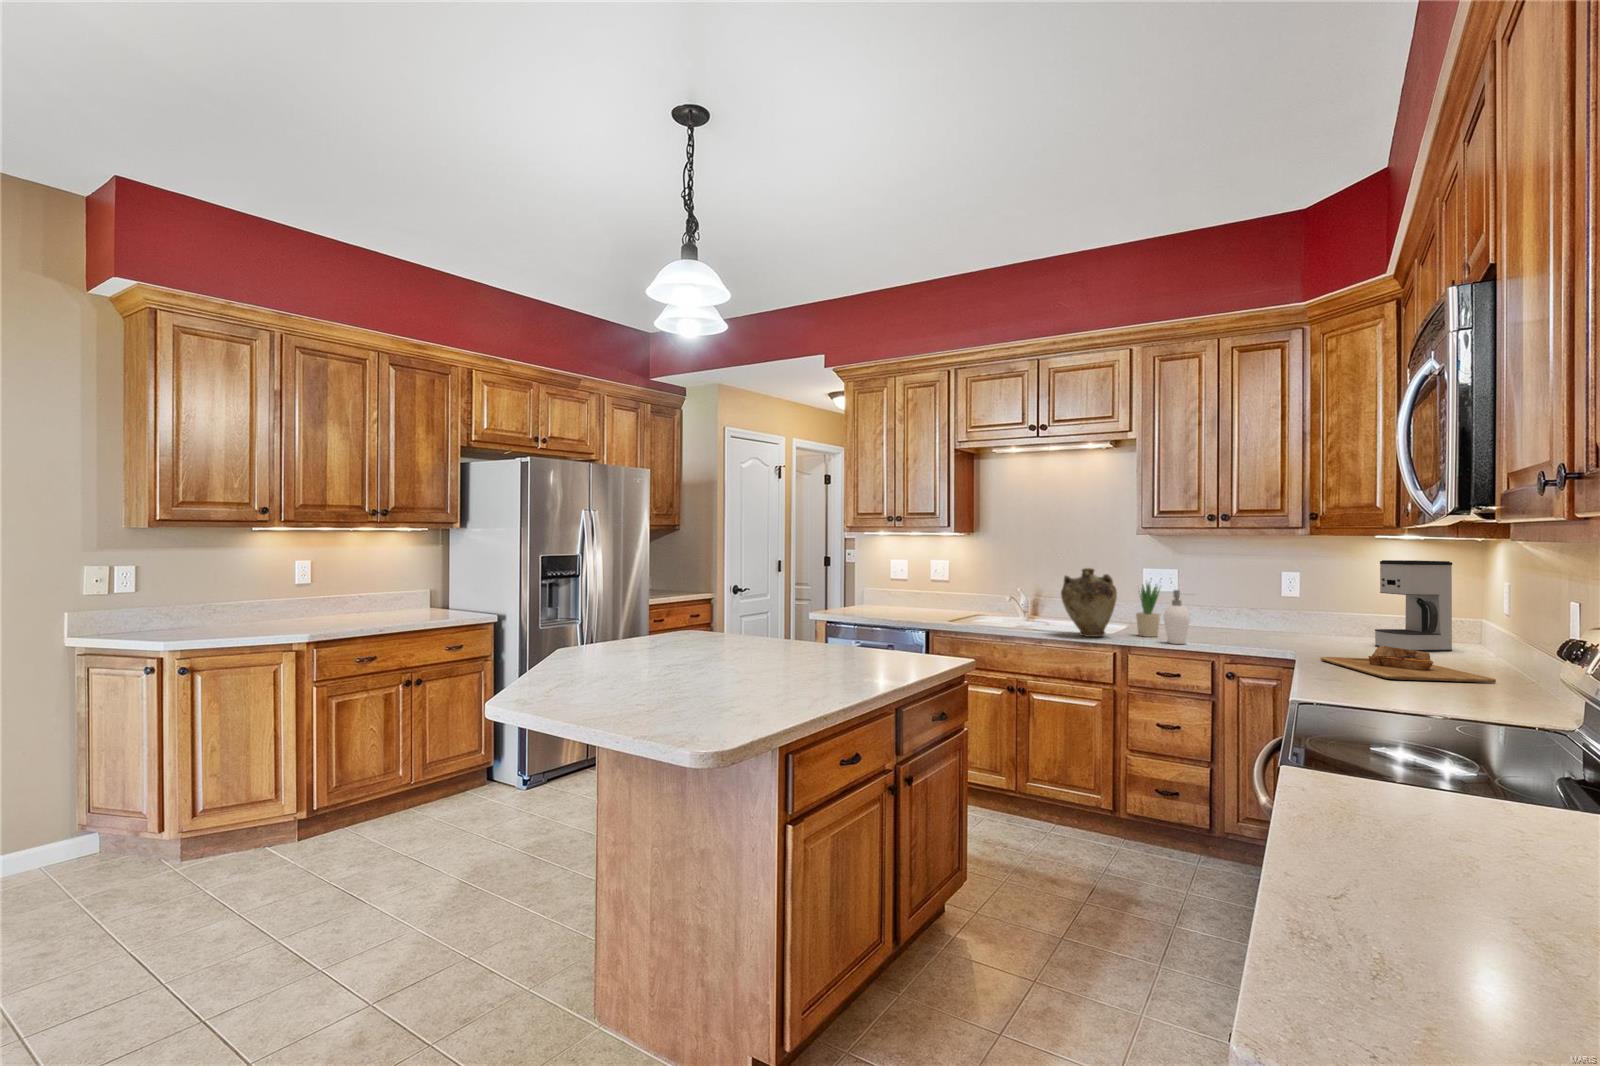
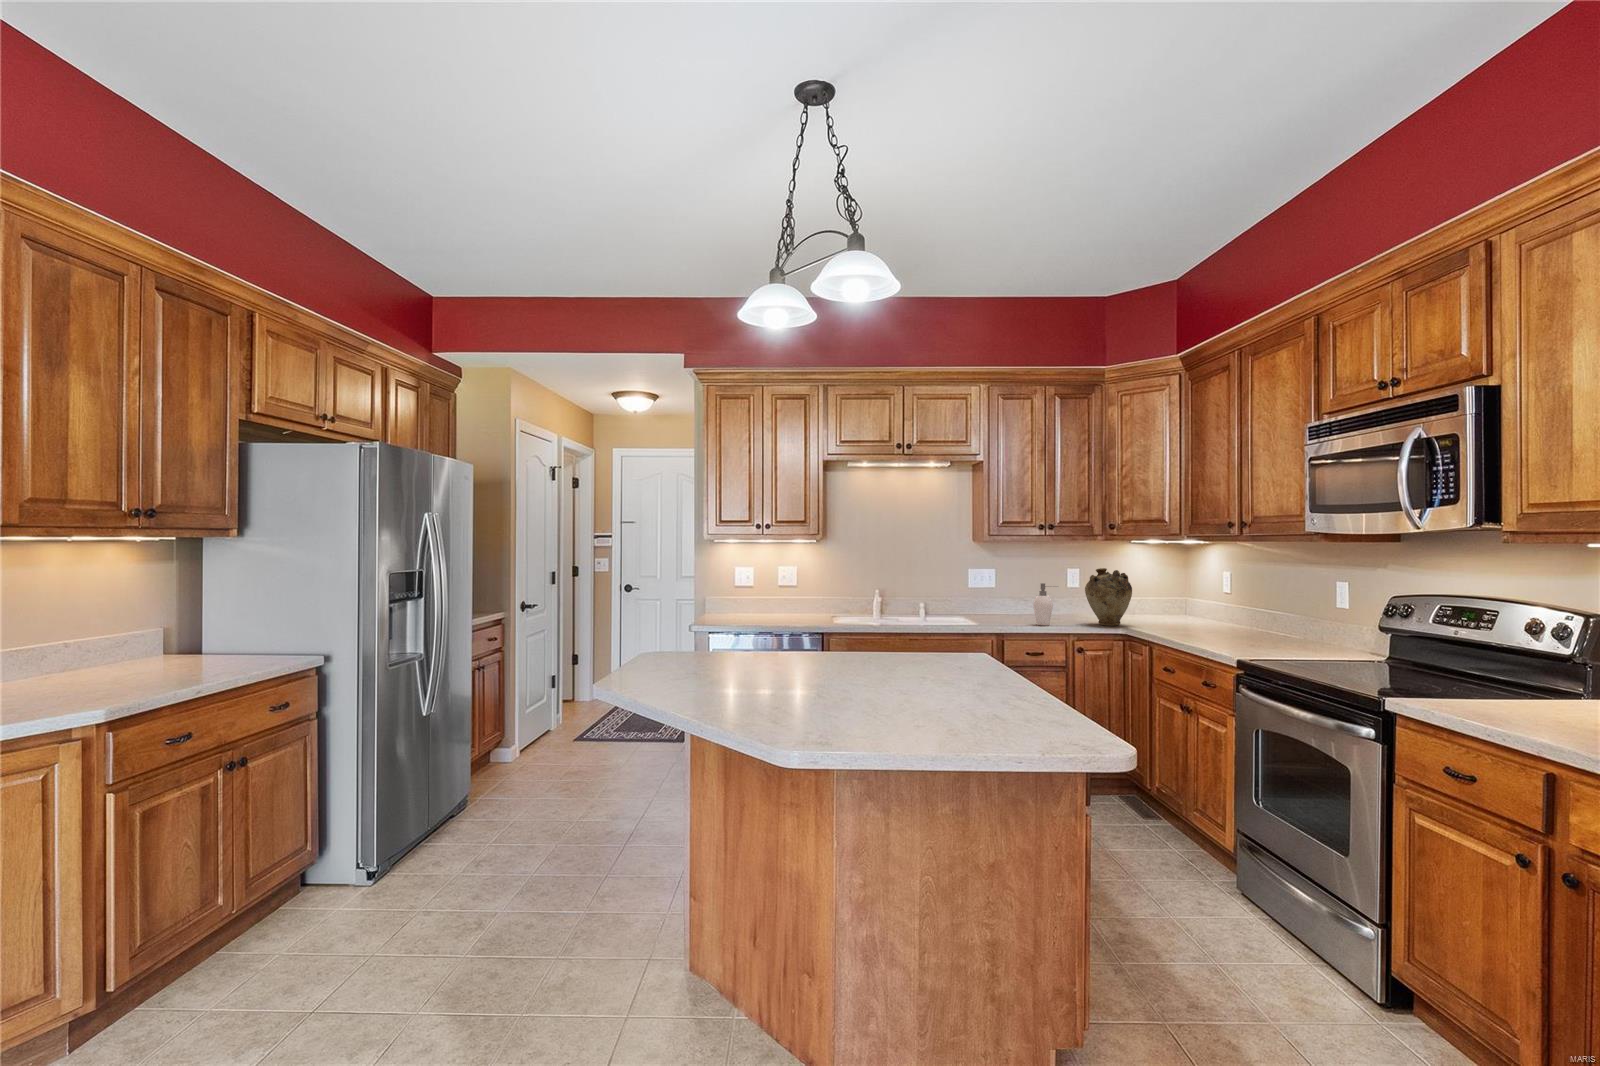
coffee maker: present [1375,560,1452,651] -> none [1136,556,1177,619]
vase: present [1061,568,1117,637] -> present [1085,568,1132,626]
potted plant: present [1136,583,1160,637] -> none [998,571,1019,622]
cutting board: present [1321,646,1496,683] -> none [1152,616,1263,637]

